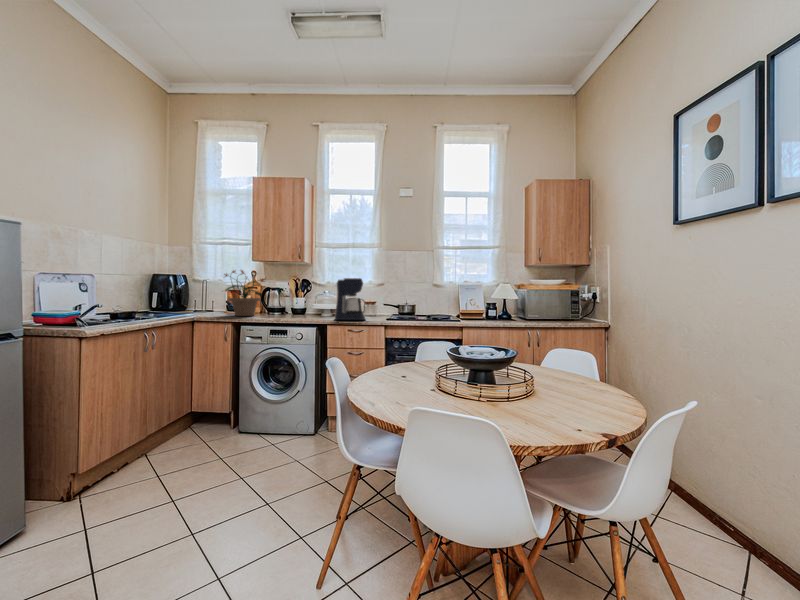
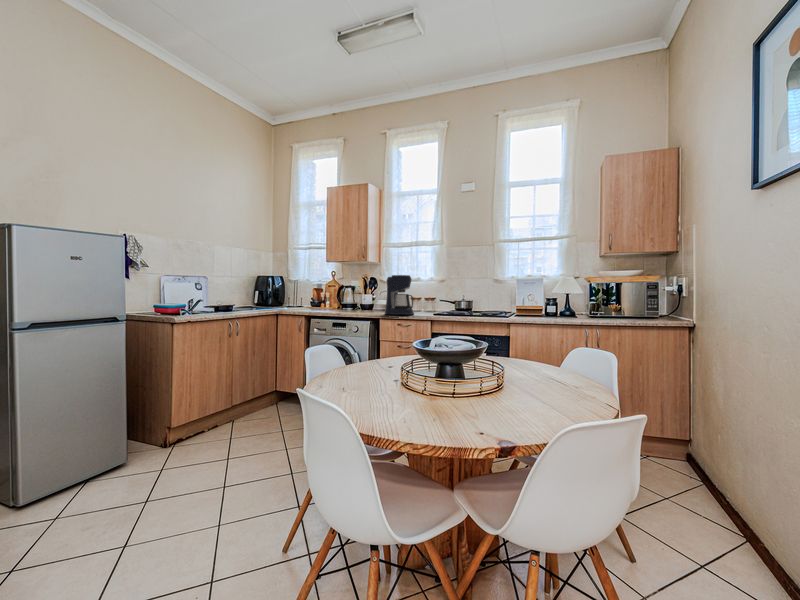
potted plant: present [224,270,264,316] -> none [299,270,334,310]

